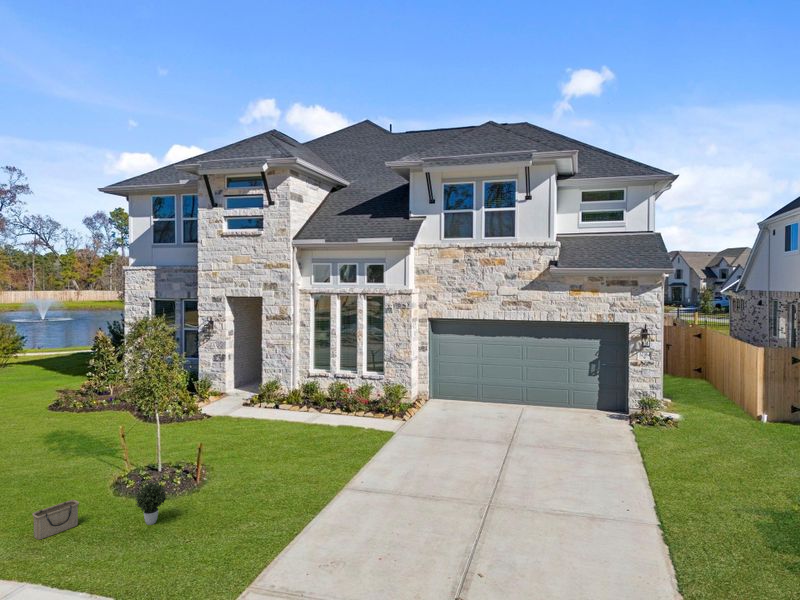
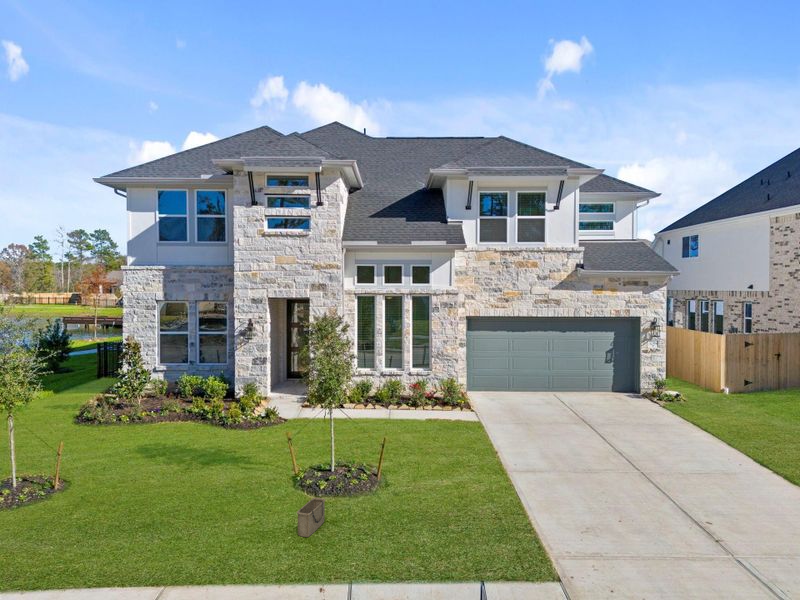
potted plant: present [135,482,166,525] -> none [376,472,403,513]

